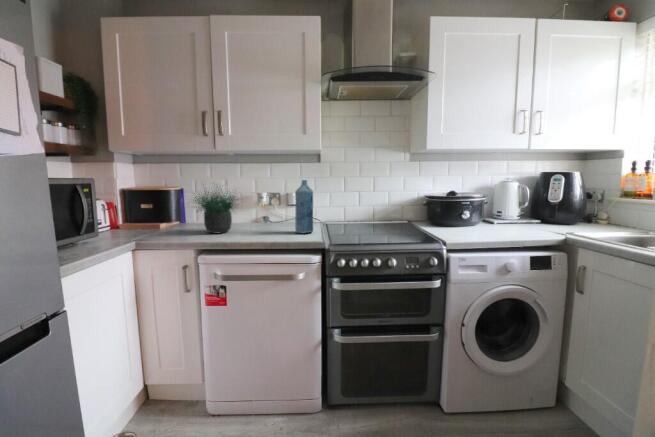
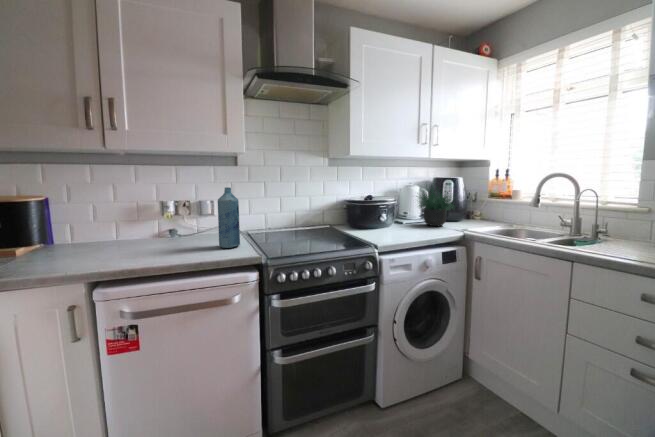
potted plant: present [195,188,238,233] -> present [419,187,453,226]

